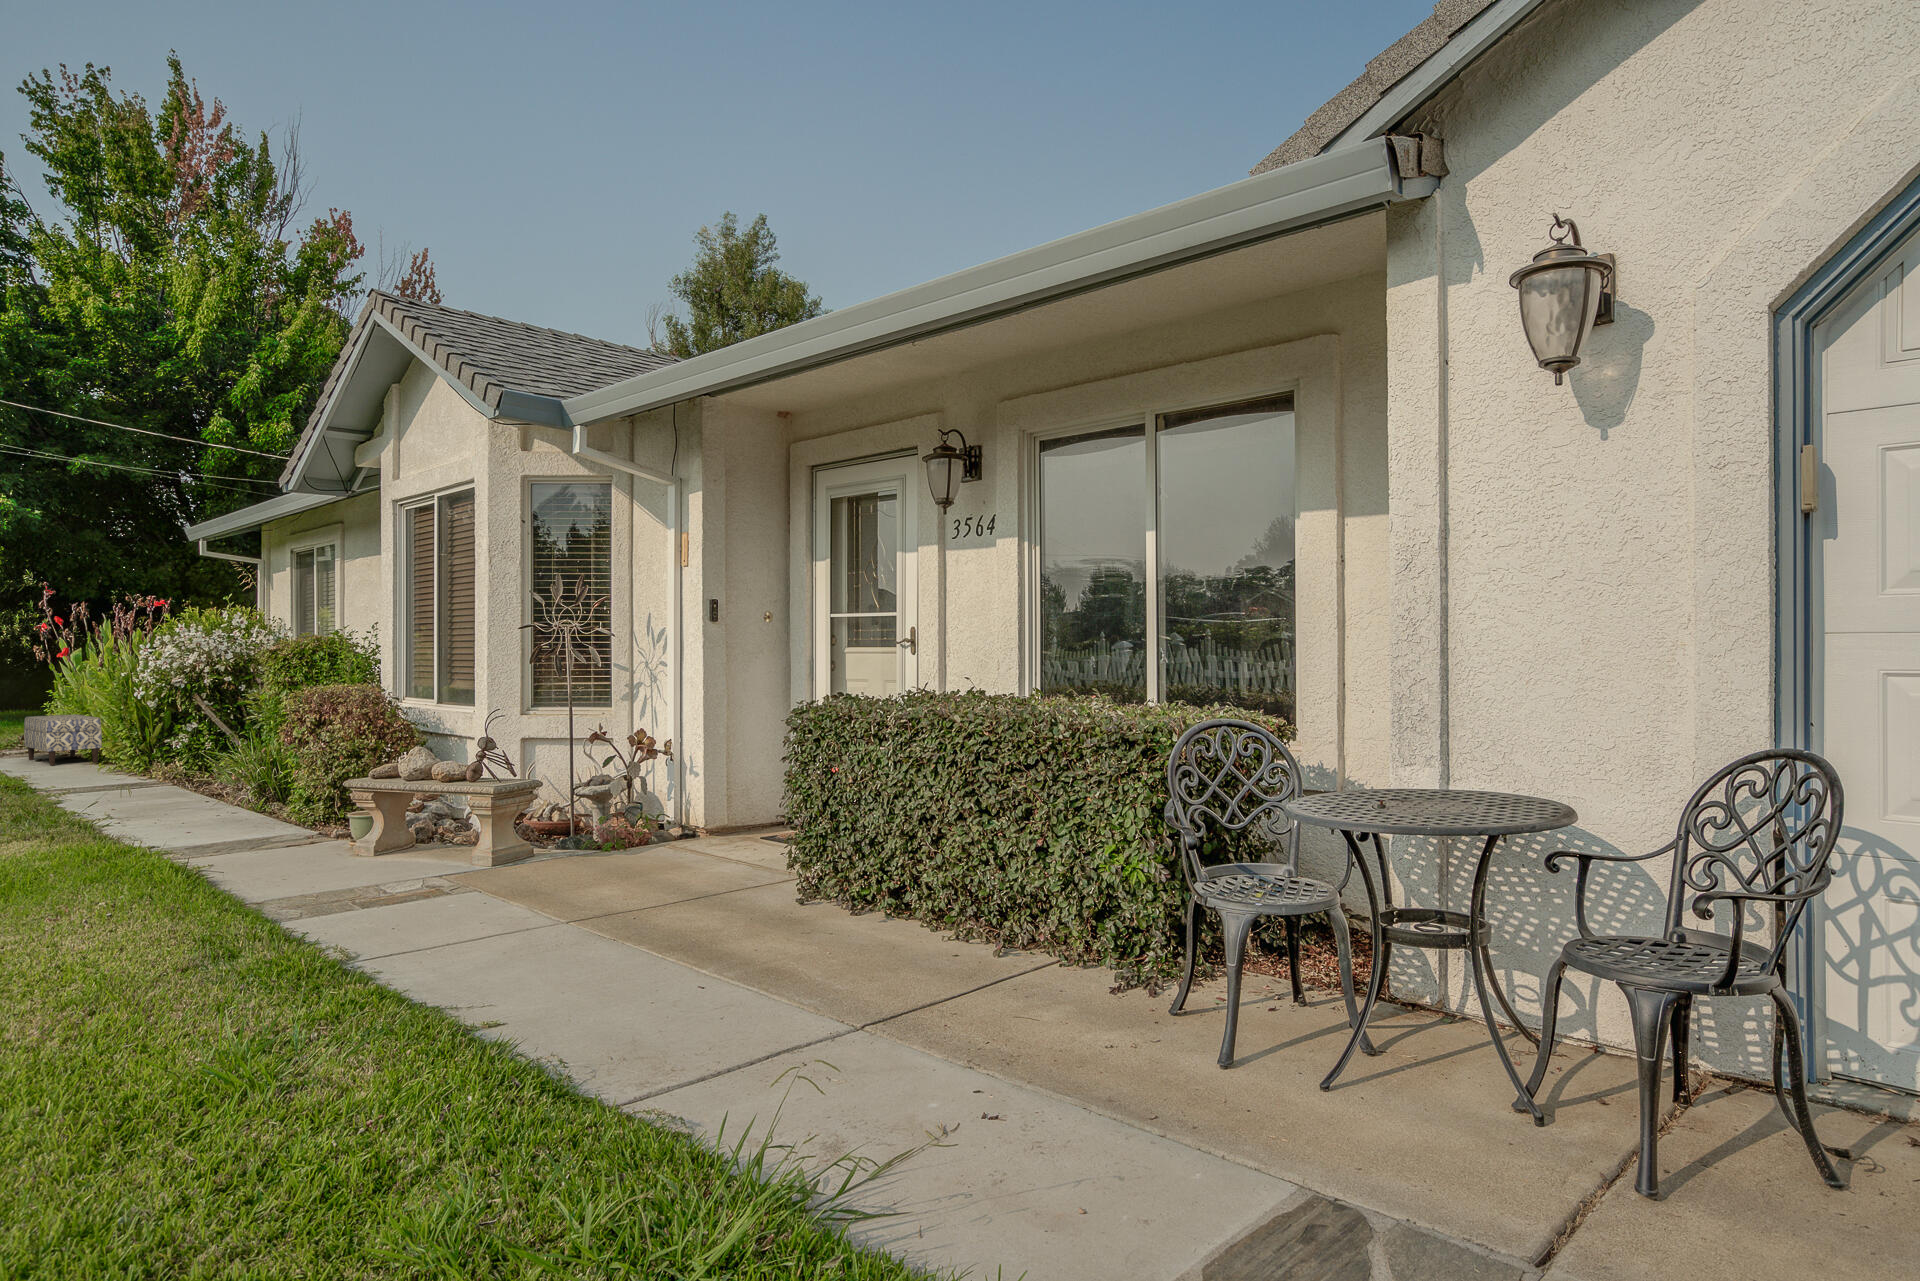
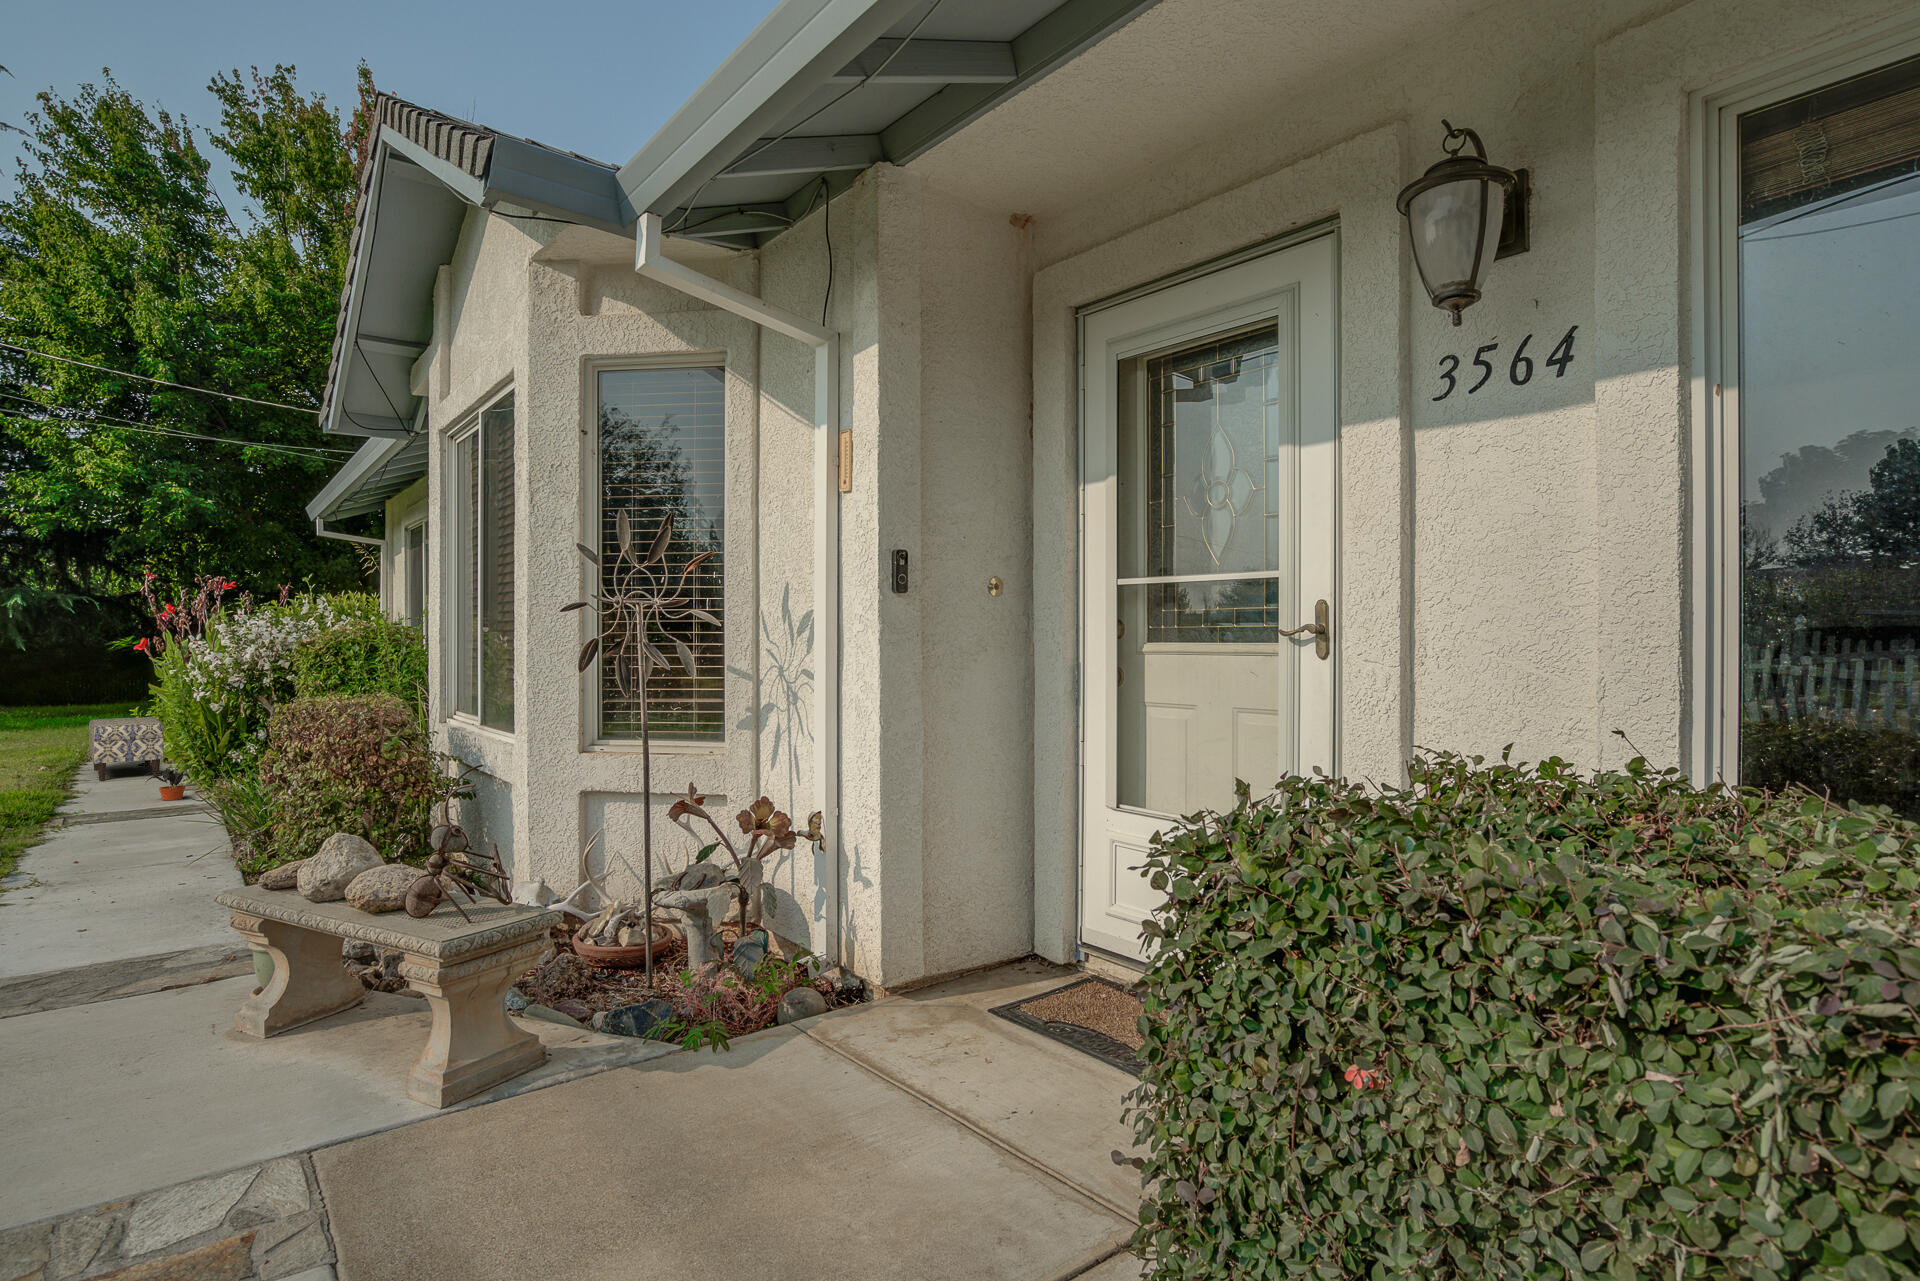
potted plant: none [119,749,160,775] -> present [145,767,195,800]

